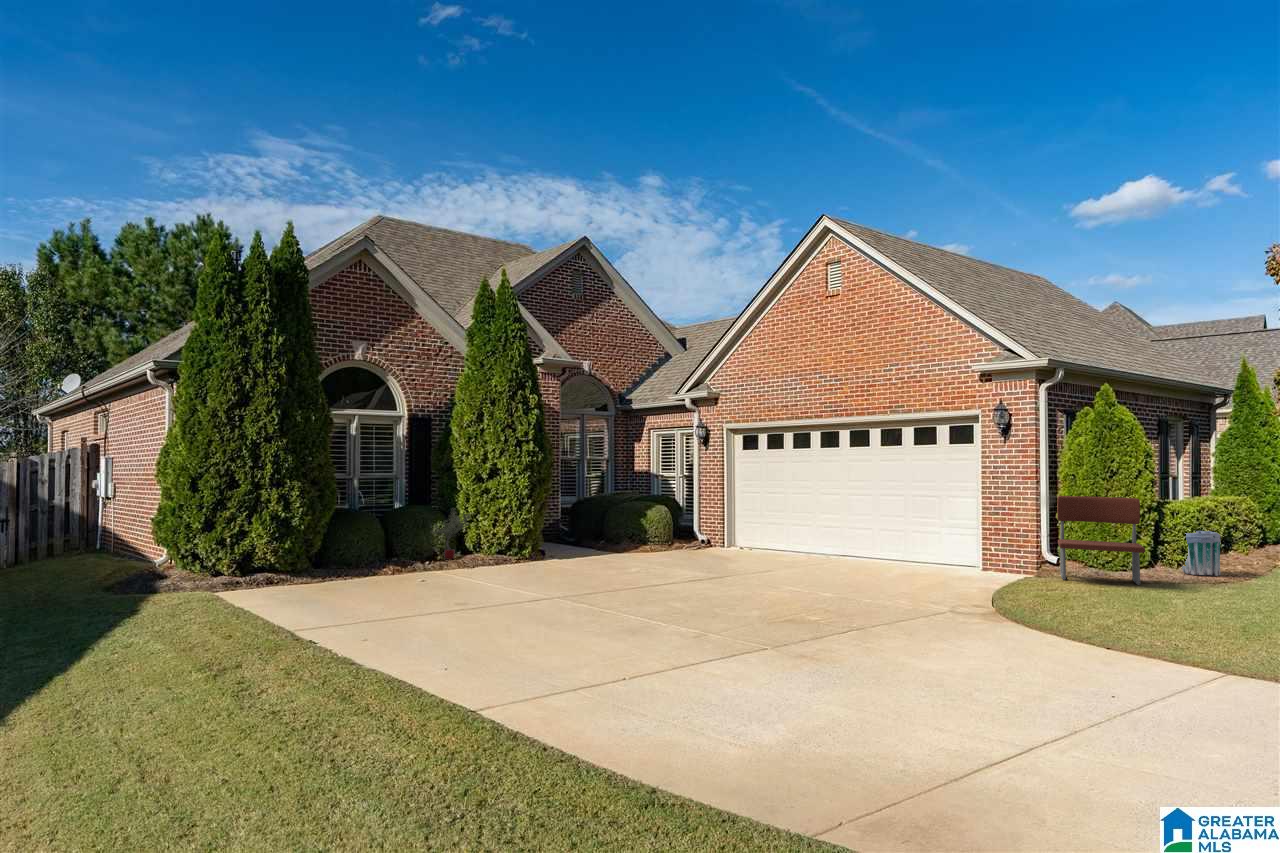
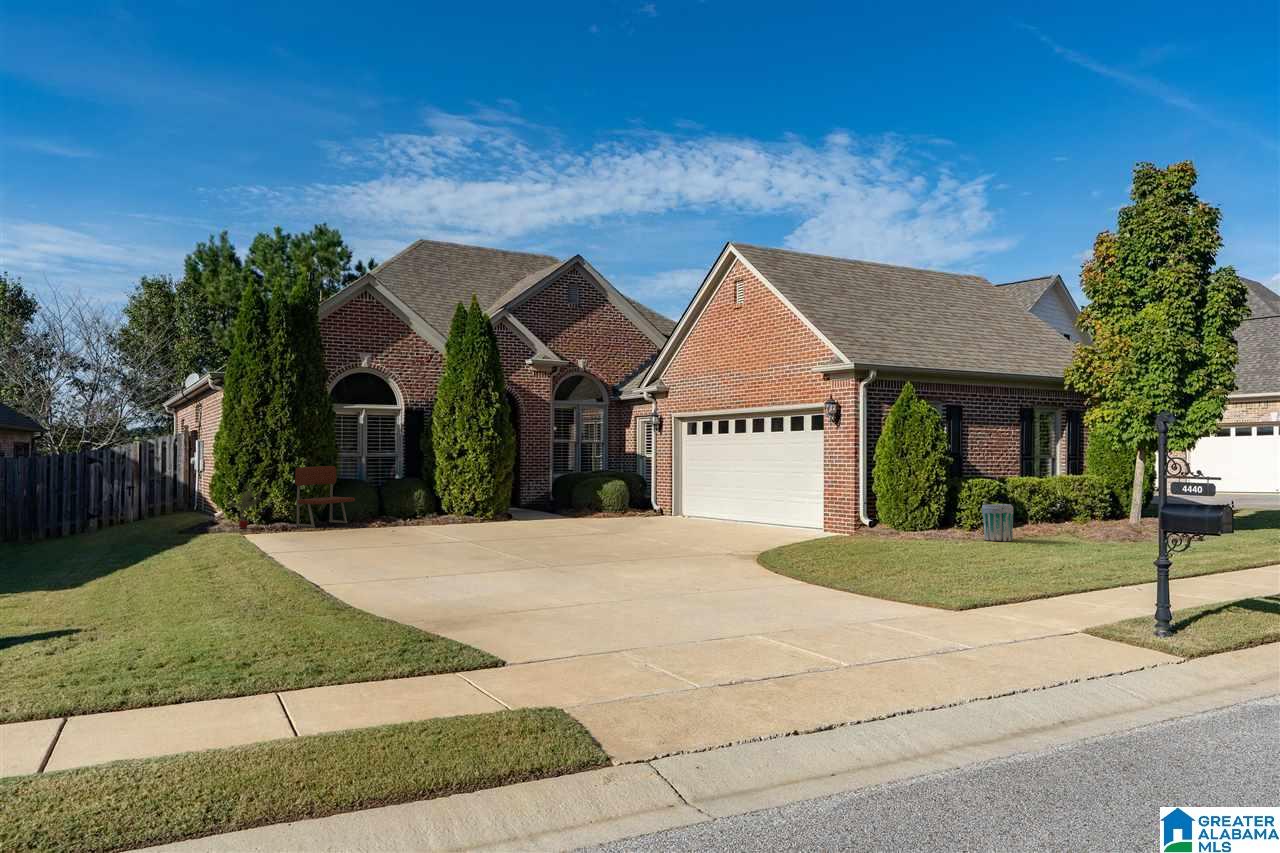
bench: present [1057,496,1145,585] -> present [295,466,355,528]
potted tree: present [432,510,470,560] -> present [226,485,261,529]

